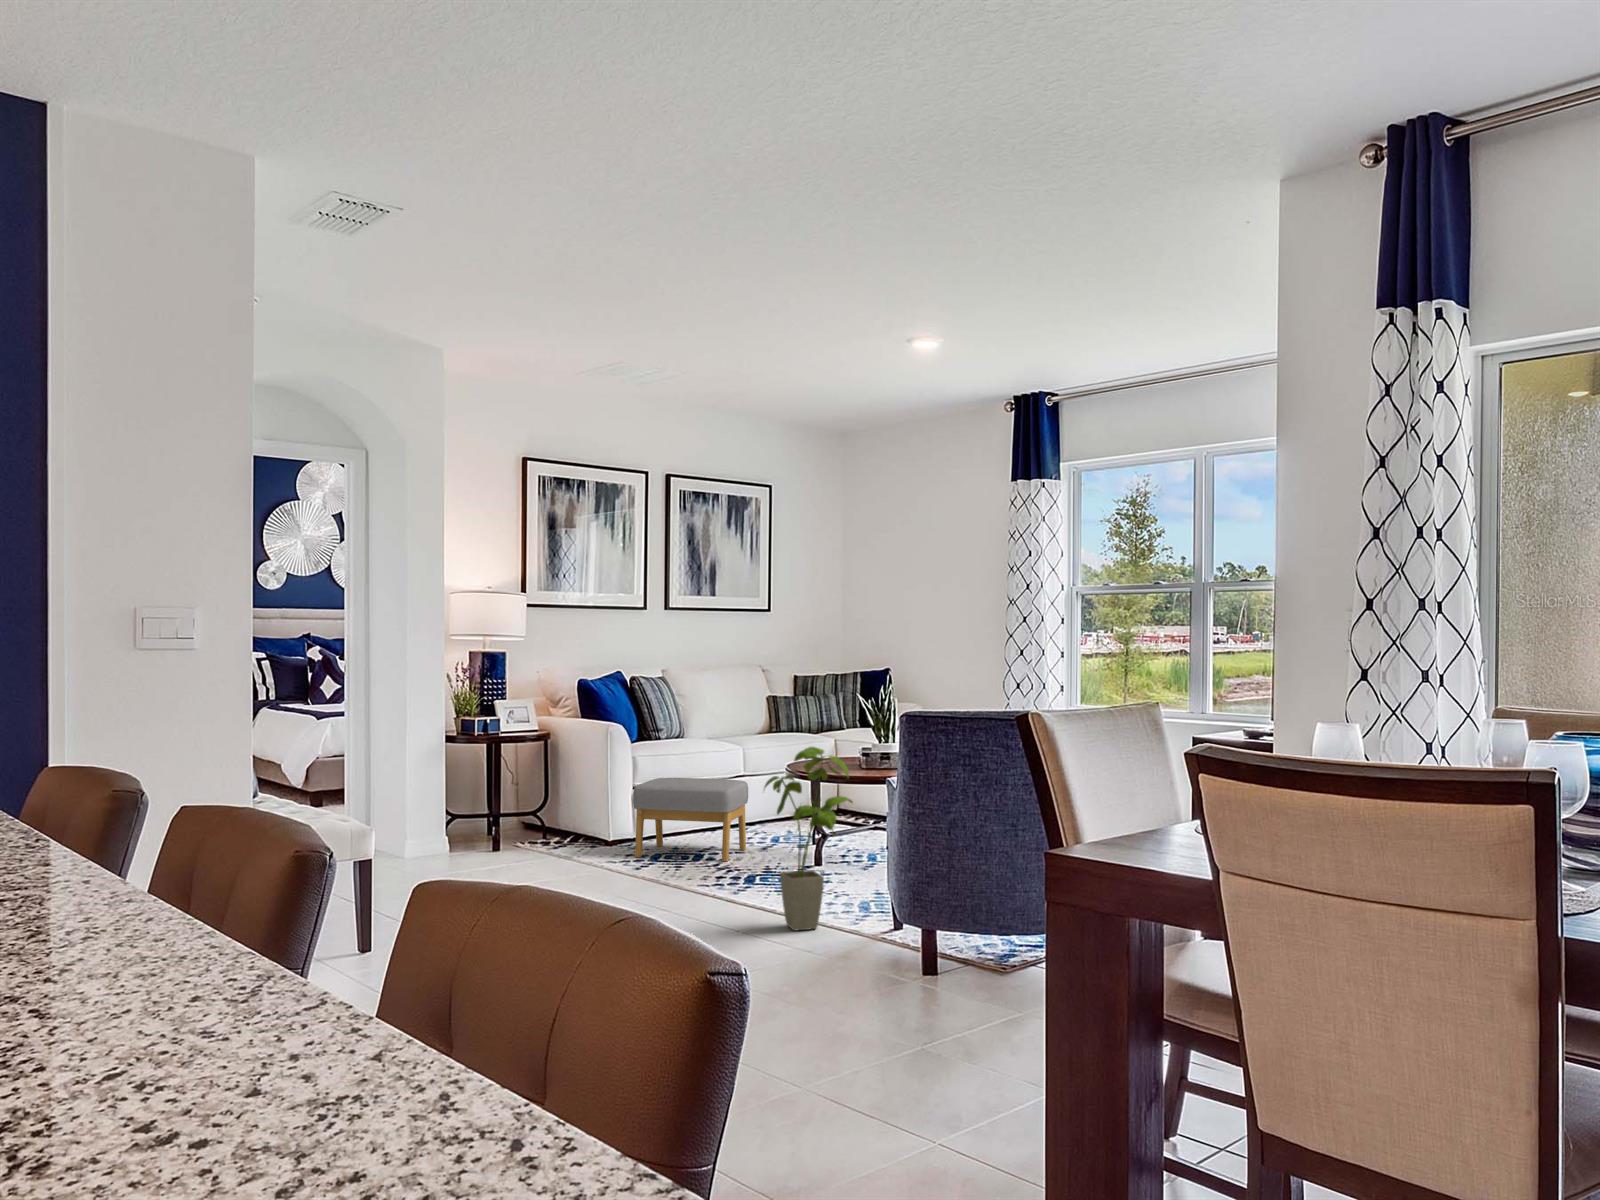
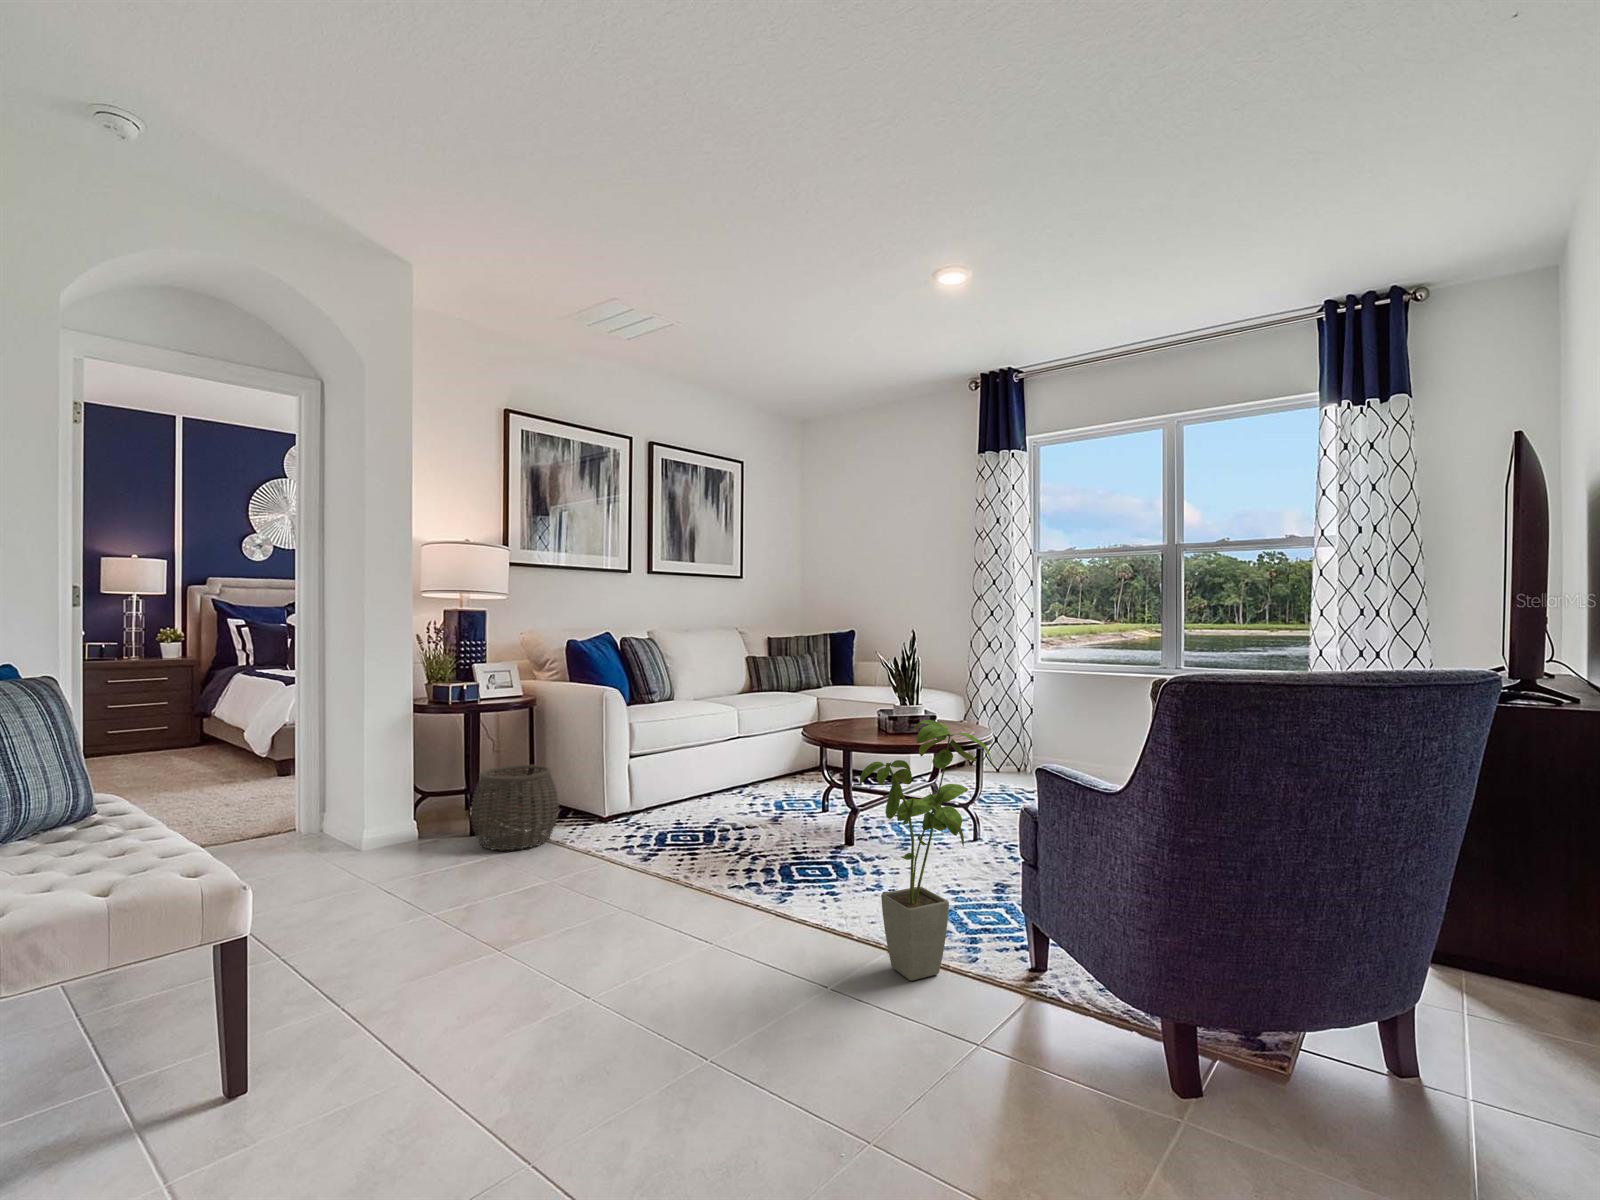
footstool: present [633,778,748,861] -> none [637,746,761,841]
woven basket: none [493,790,568,860] -> present [471,765,559,851]

